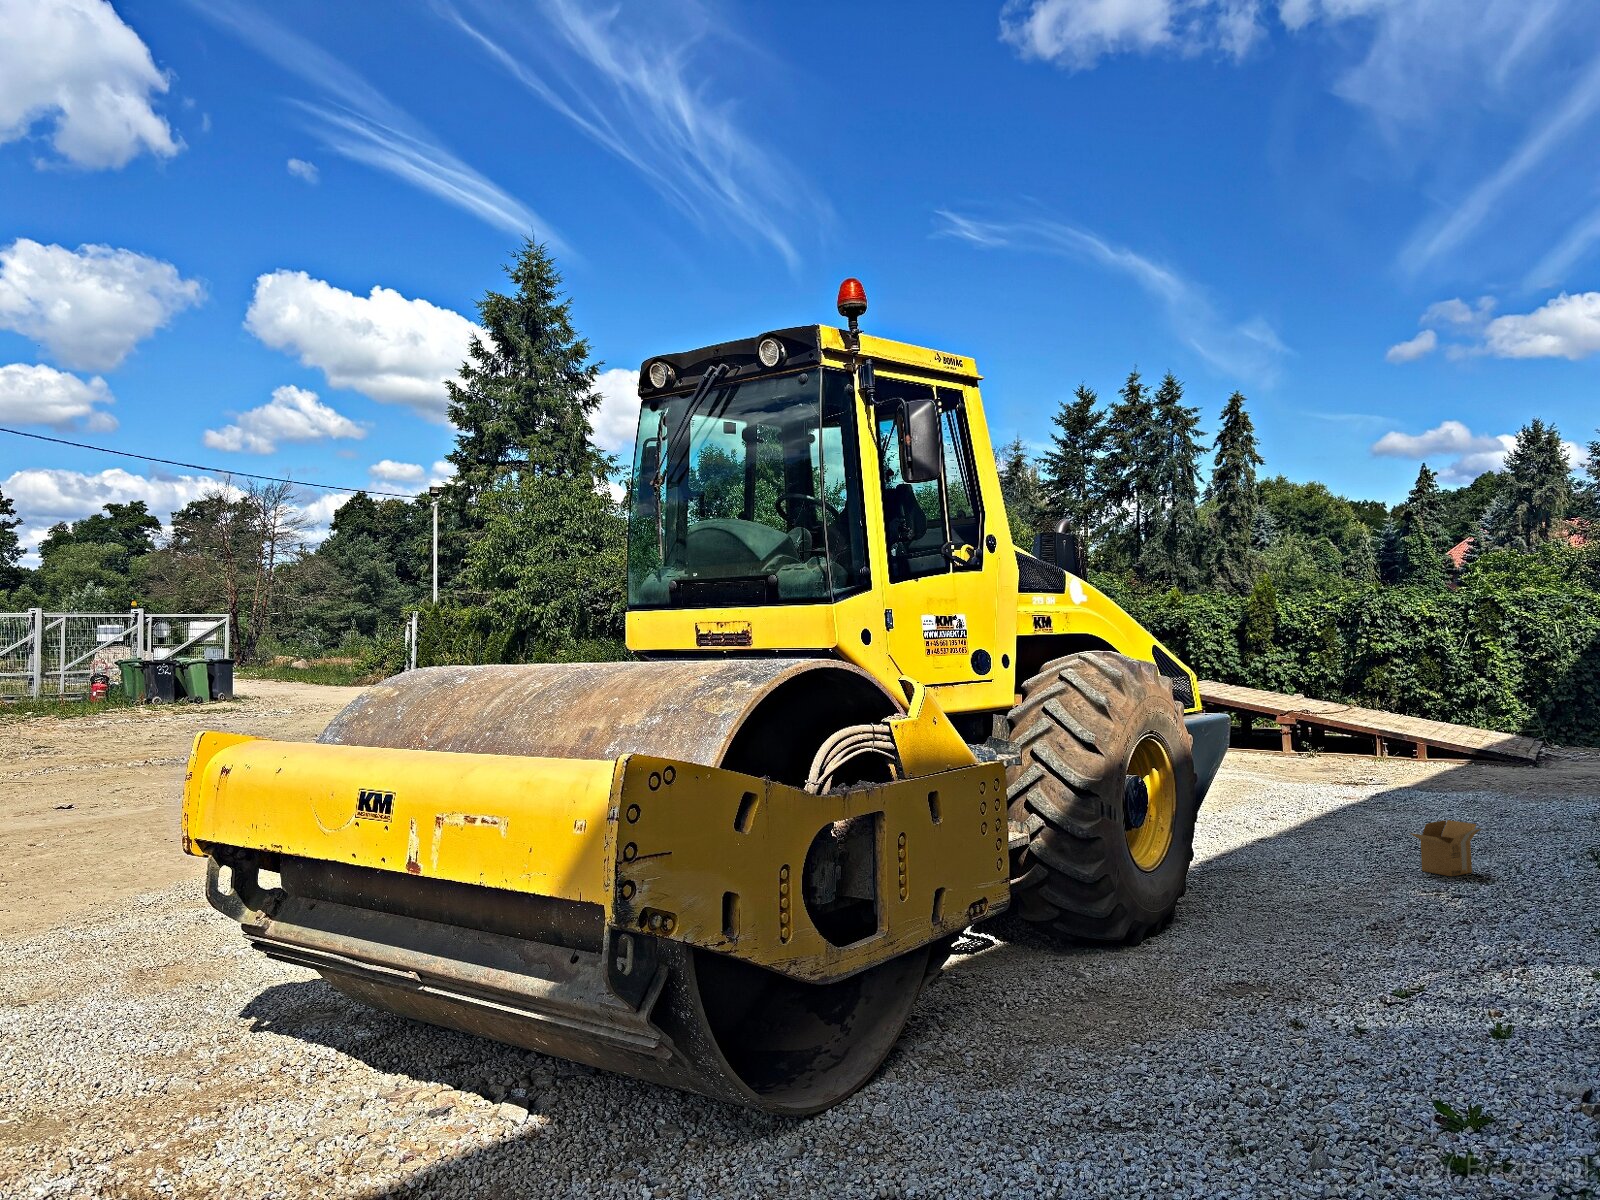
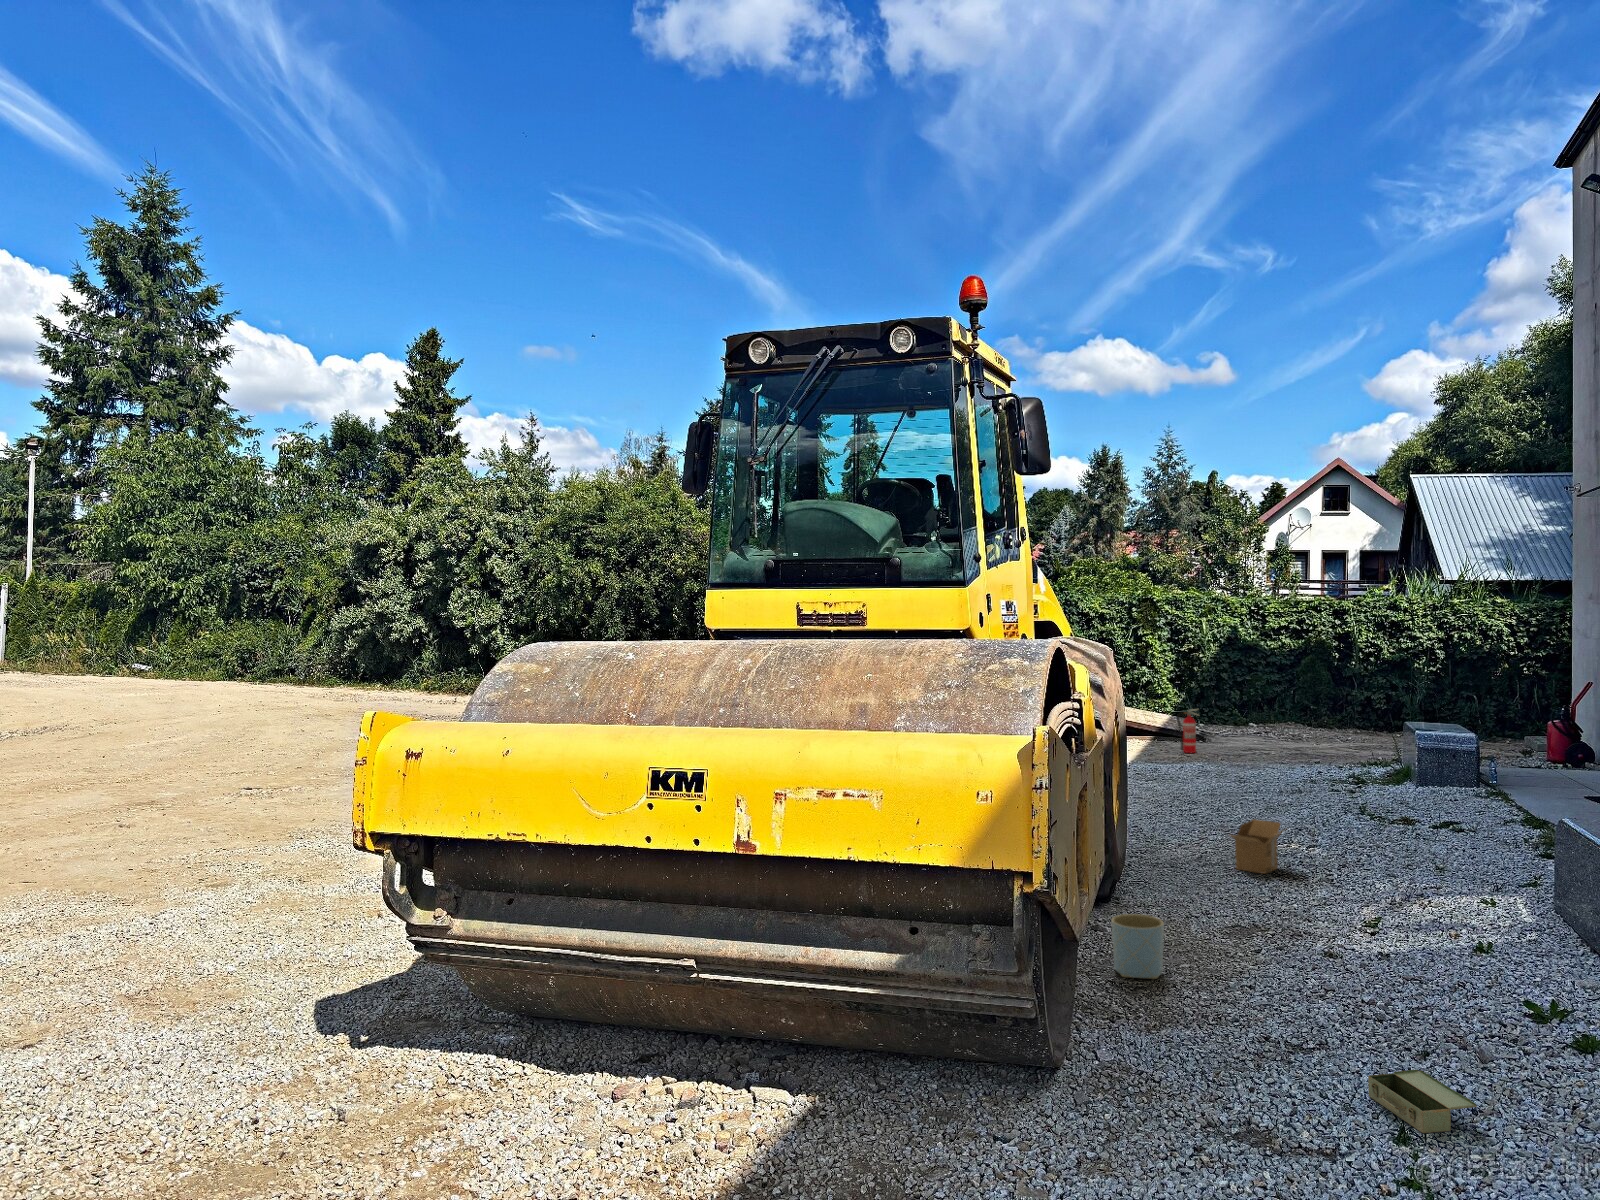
fire extinguisher: none [1490,720,1517,771] -> present [1177,709,1198,753]
planter: none [1184,885,1235,945] -> present [1111,914,1164,979]
toolbox: none [1329,1016,1411,1064] -> present [1368,1070,1477,1133]

